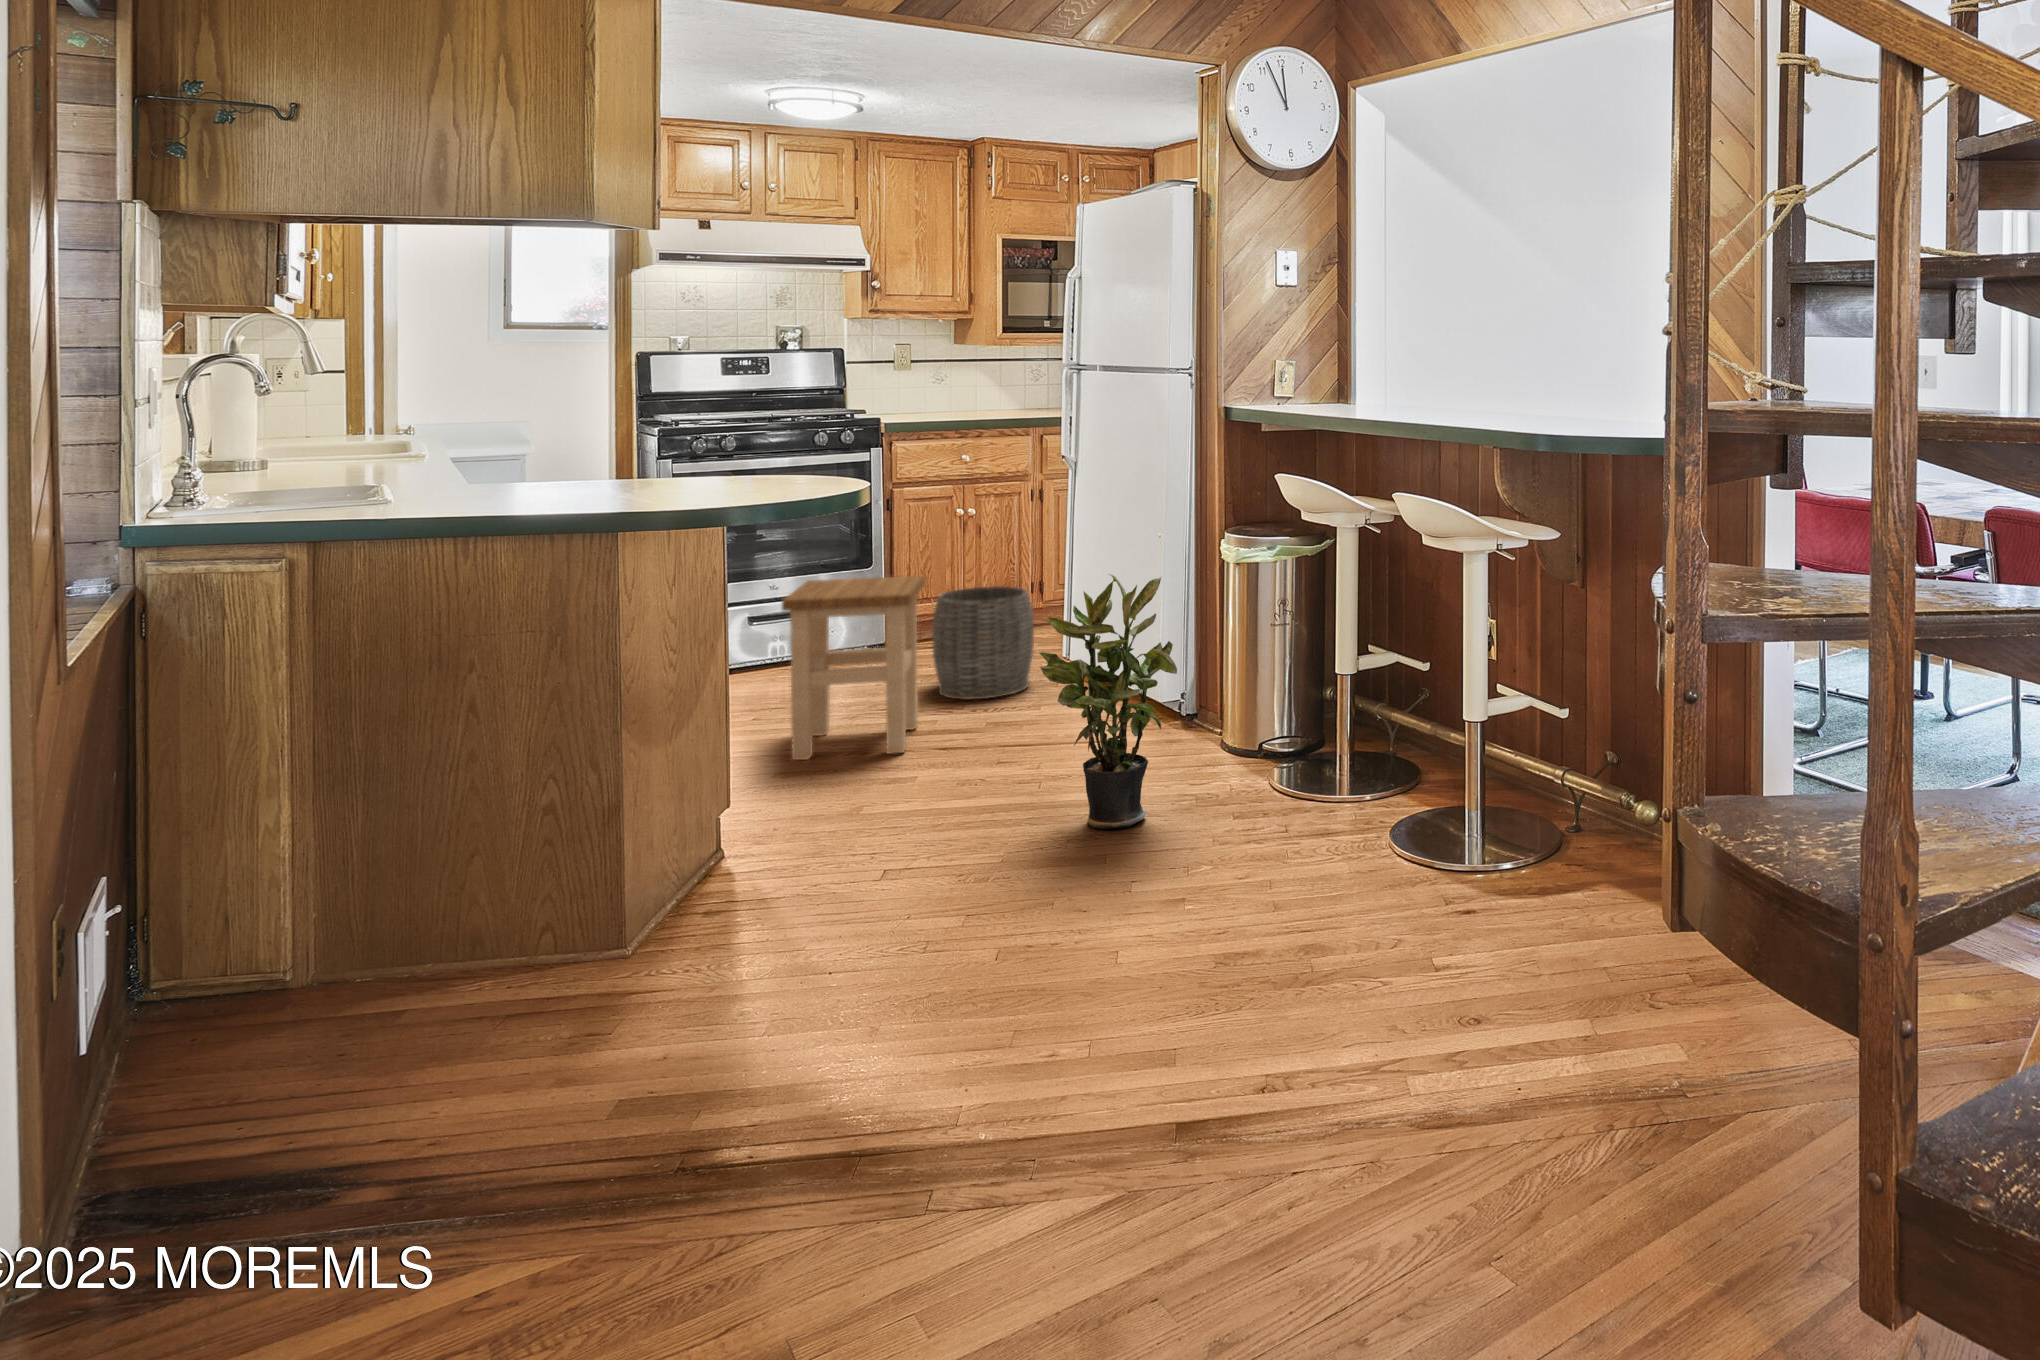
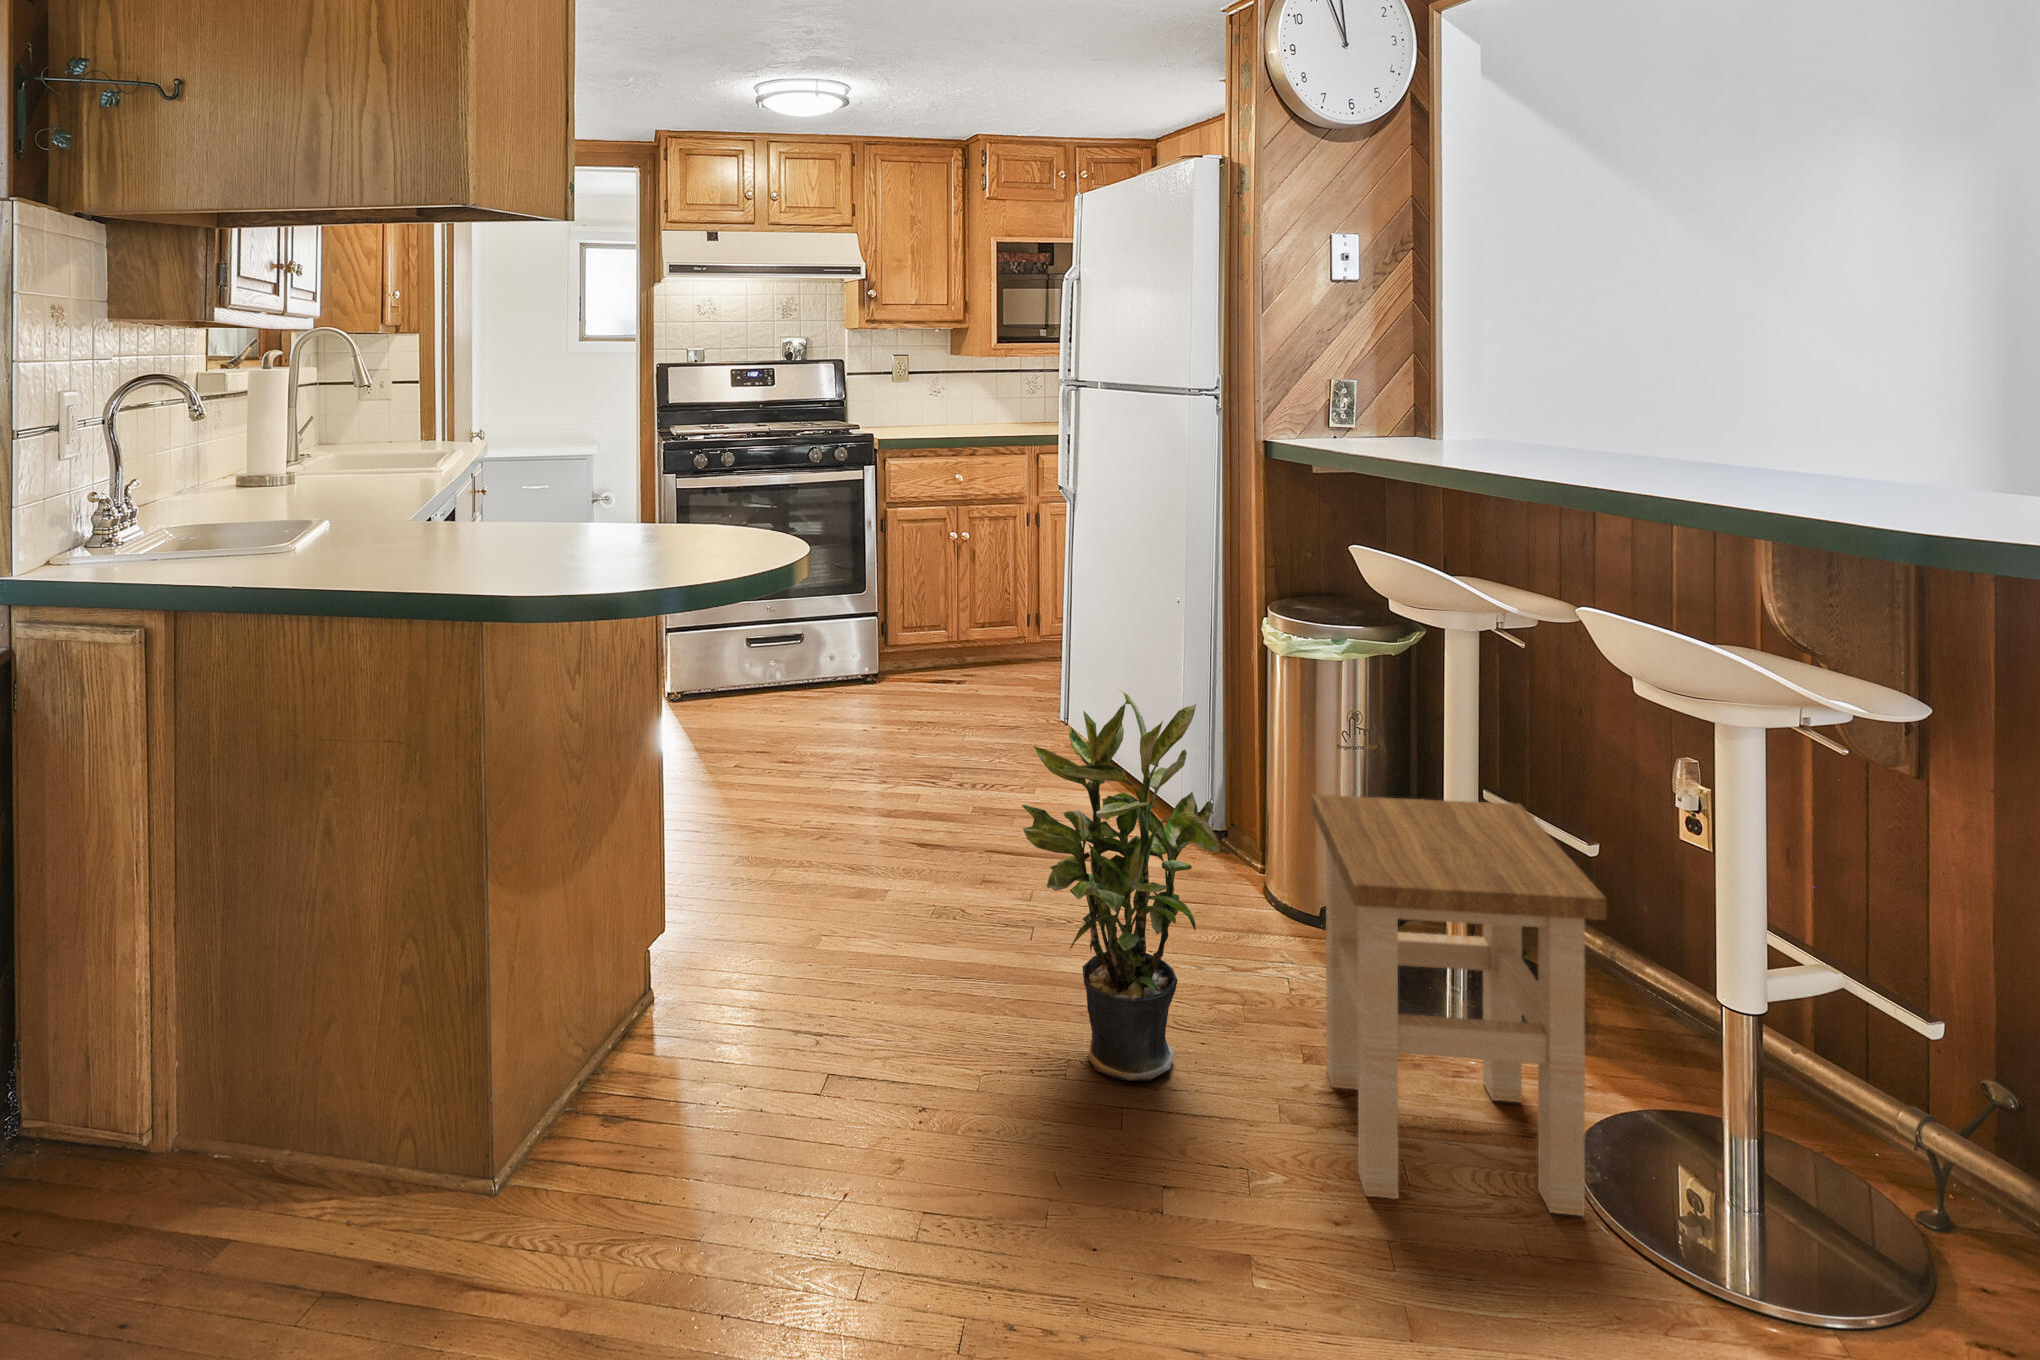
stool: present [782,576,925,760] -> present [1312,795,1607,1216]
woven basket: present [932,586,1034,700] -> none [914,632,1024,772]

